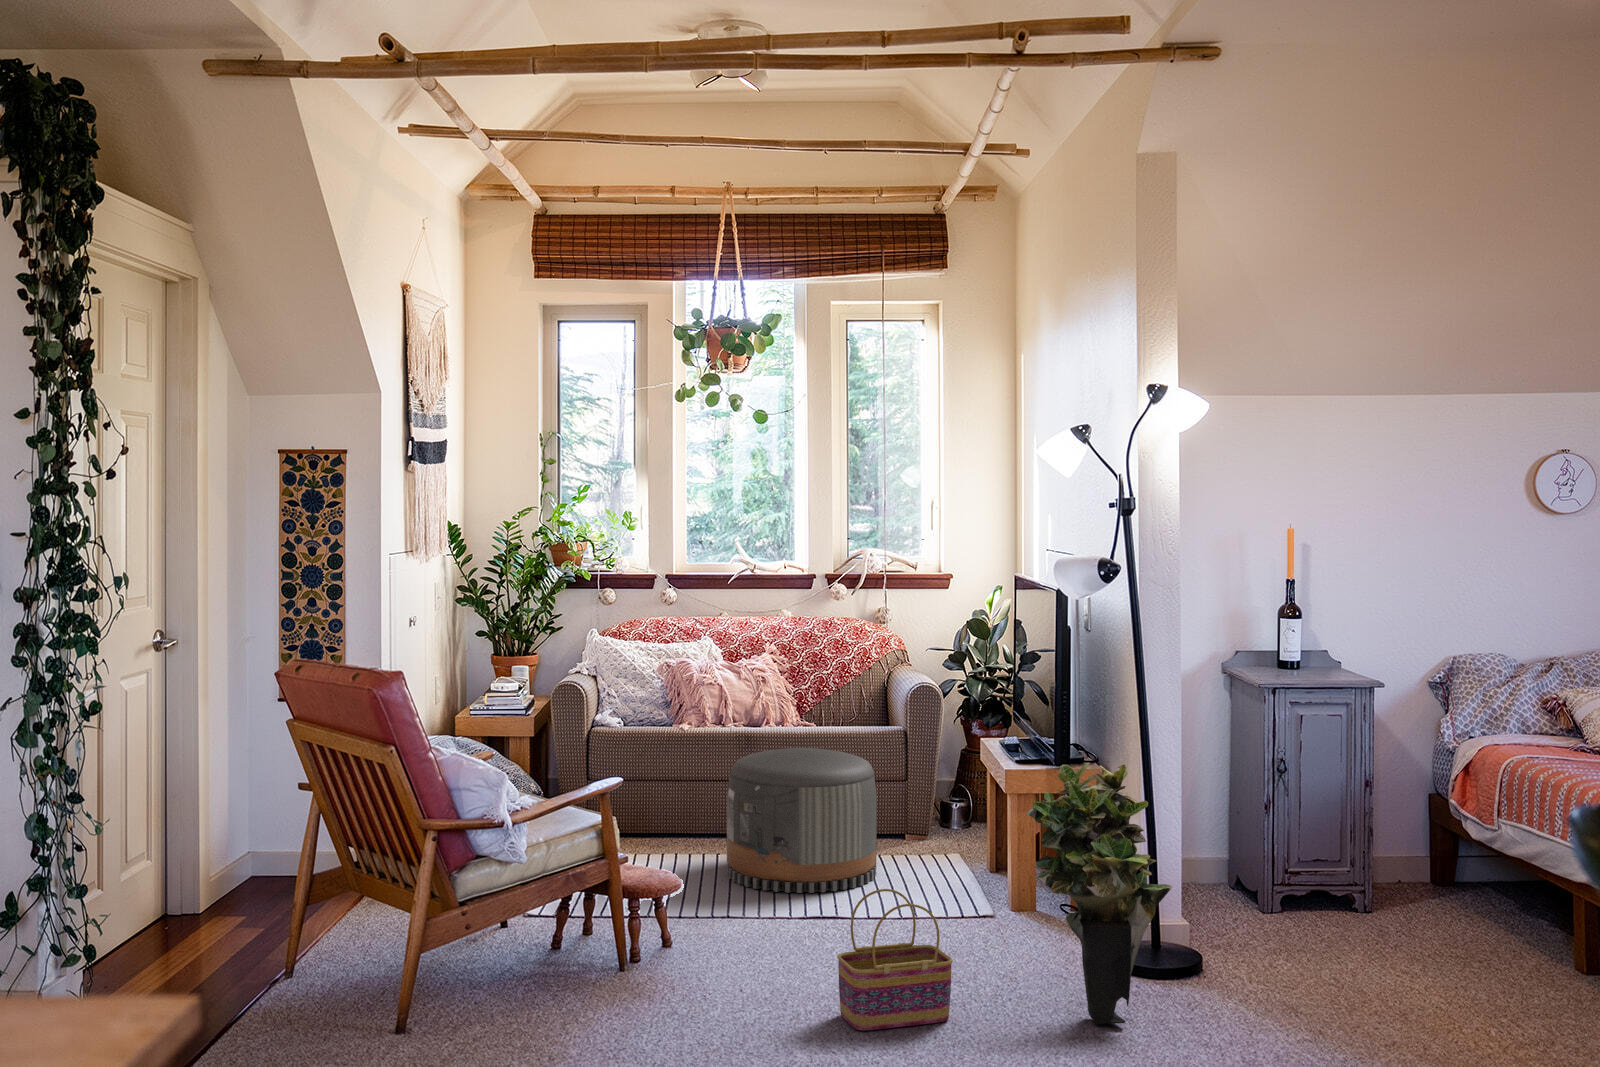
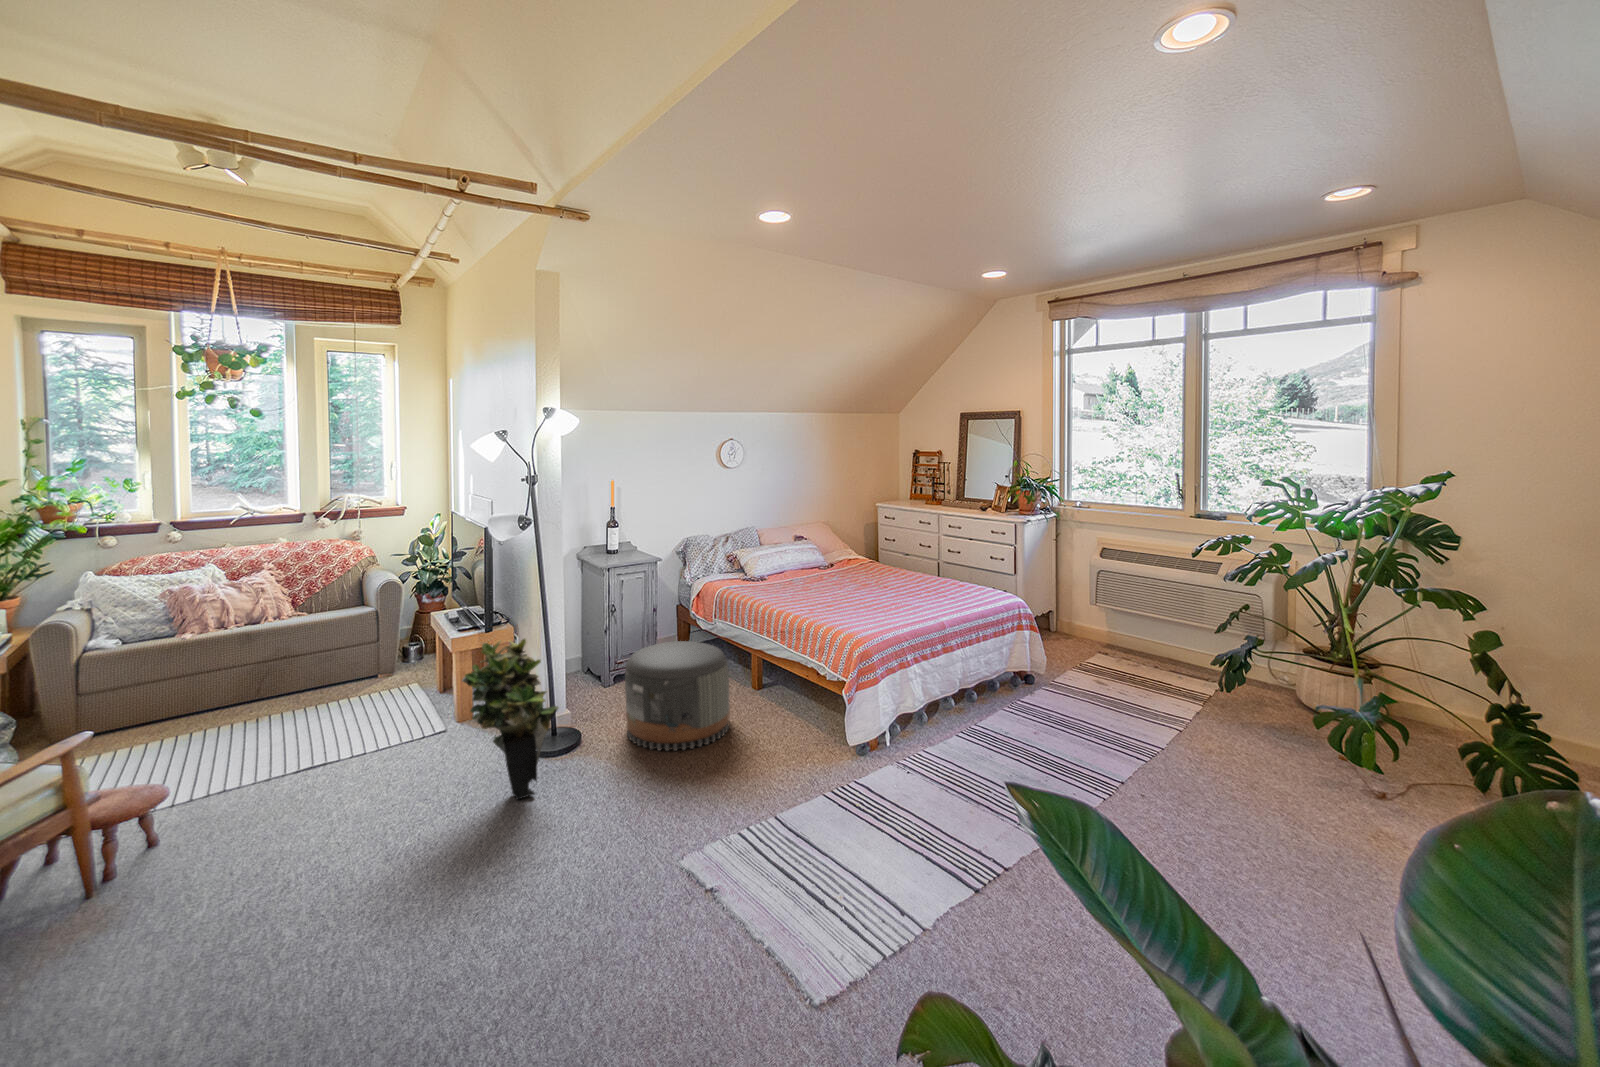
pouf: present [727,748,877,893] -> present [625,641,730,751]
basket: present [837,889,953,1030] -> none [323,751,416,856]

